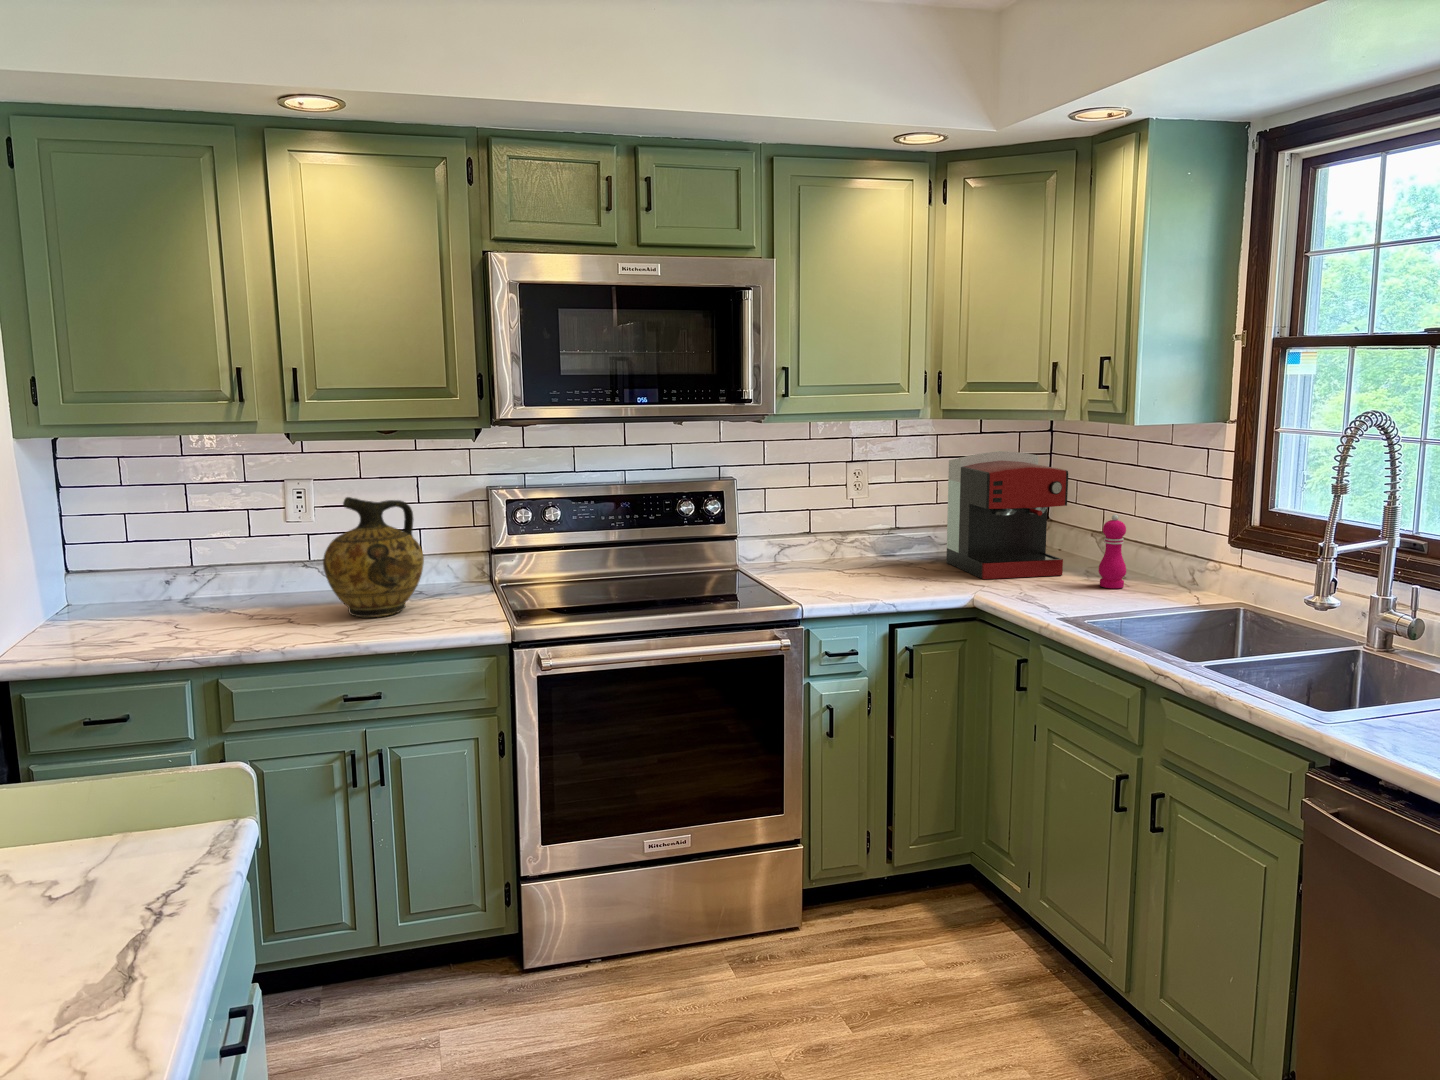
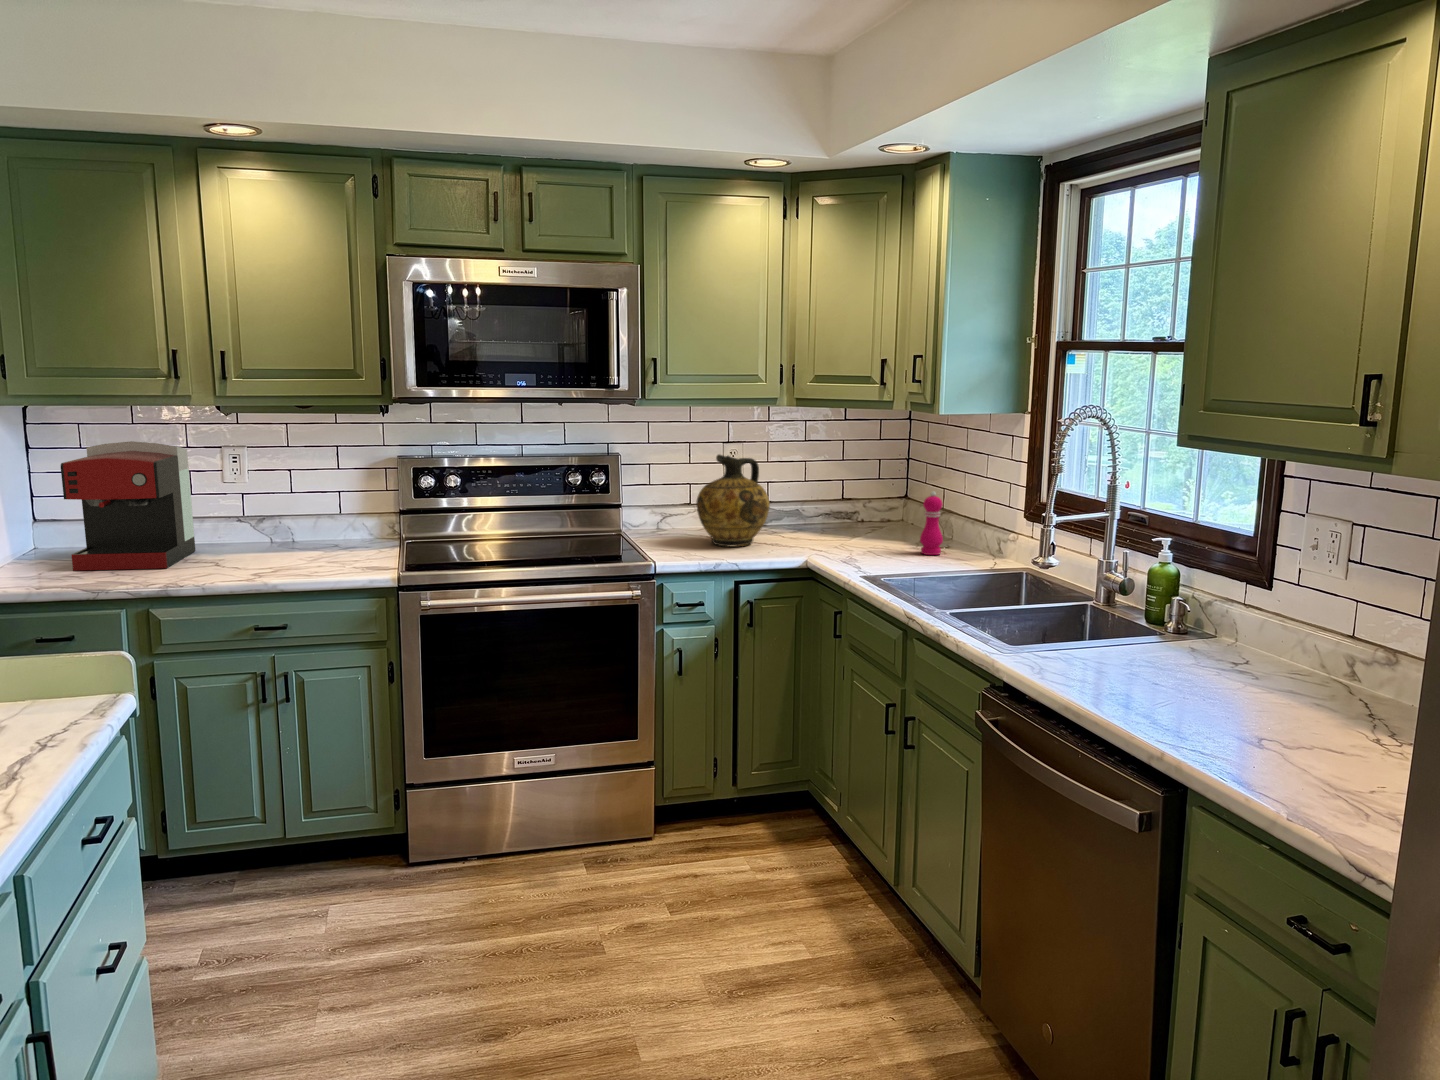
coffee maker: present [946,451,1068,579] -> present [61,441,195,571]
ceramic jug: present [323,497,424,617] -> present [696,455,770,546]

